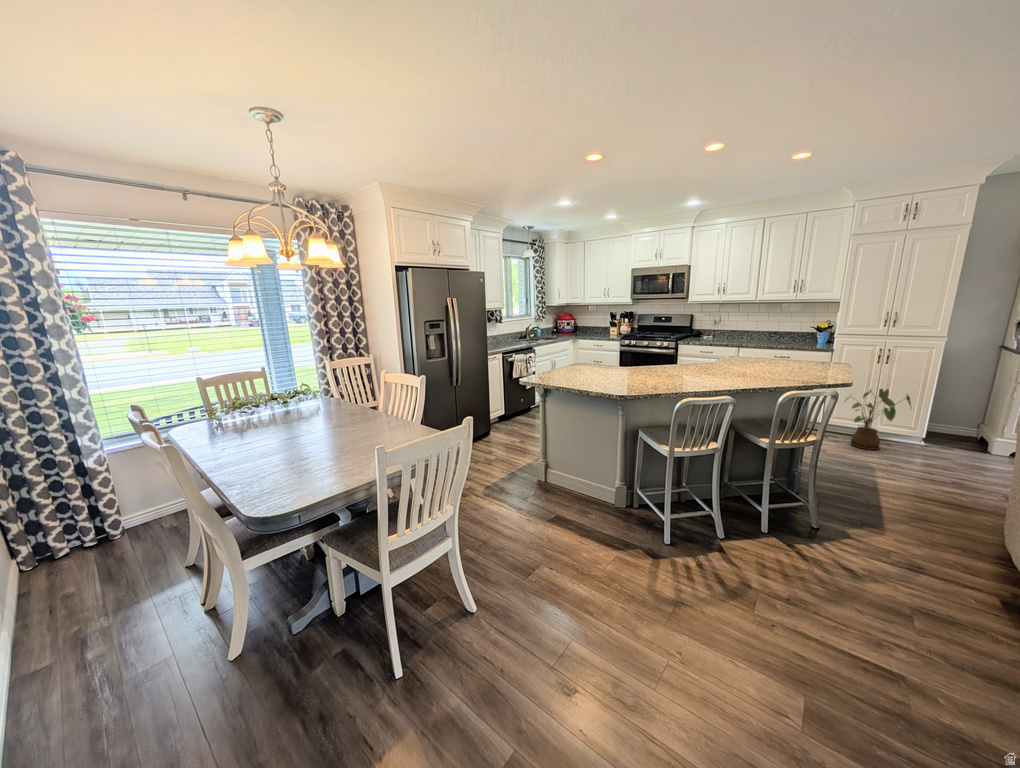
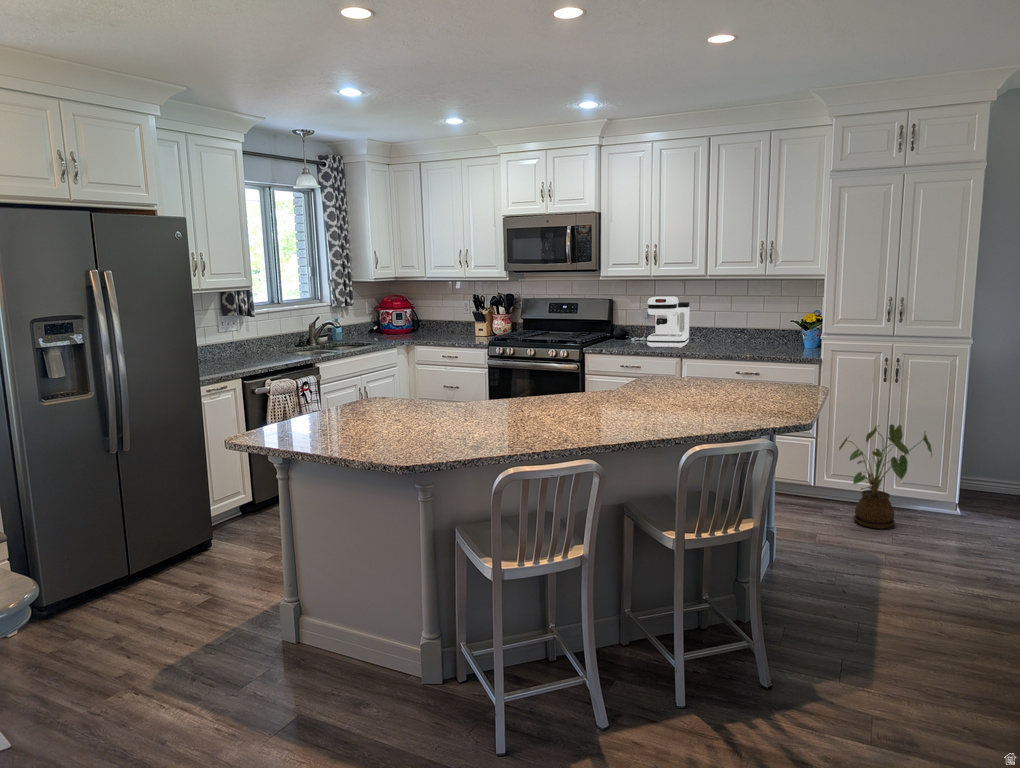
coffee maker: none [715,313,743,342] -> present [647,297,689,348]

